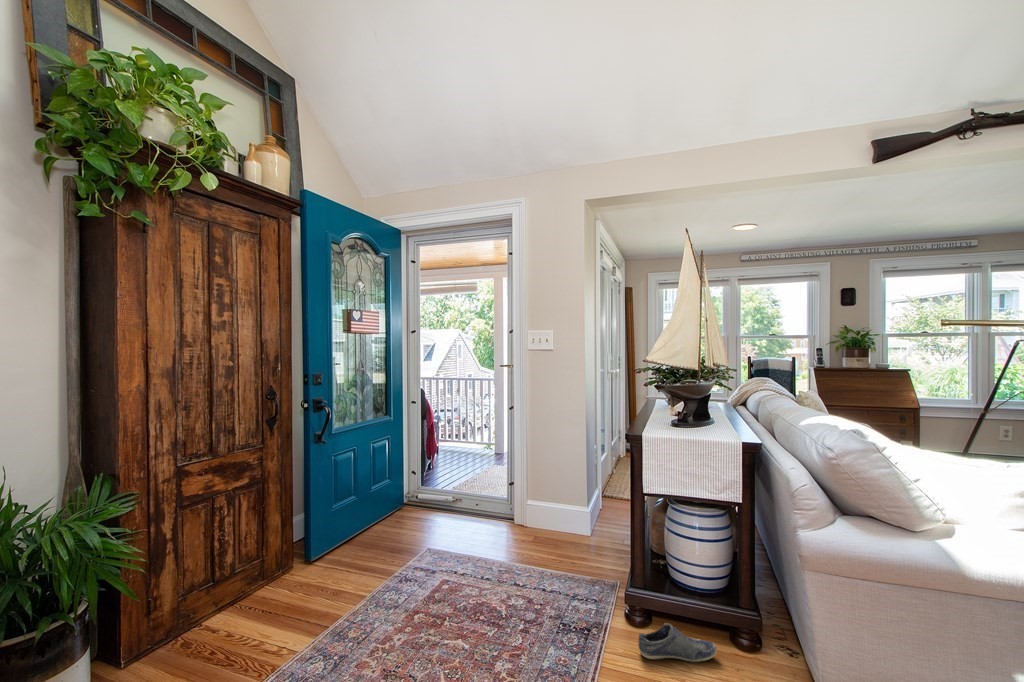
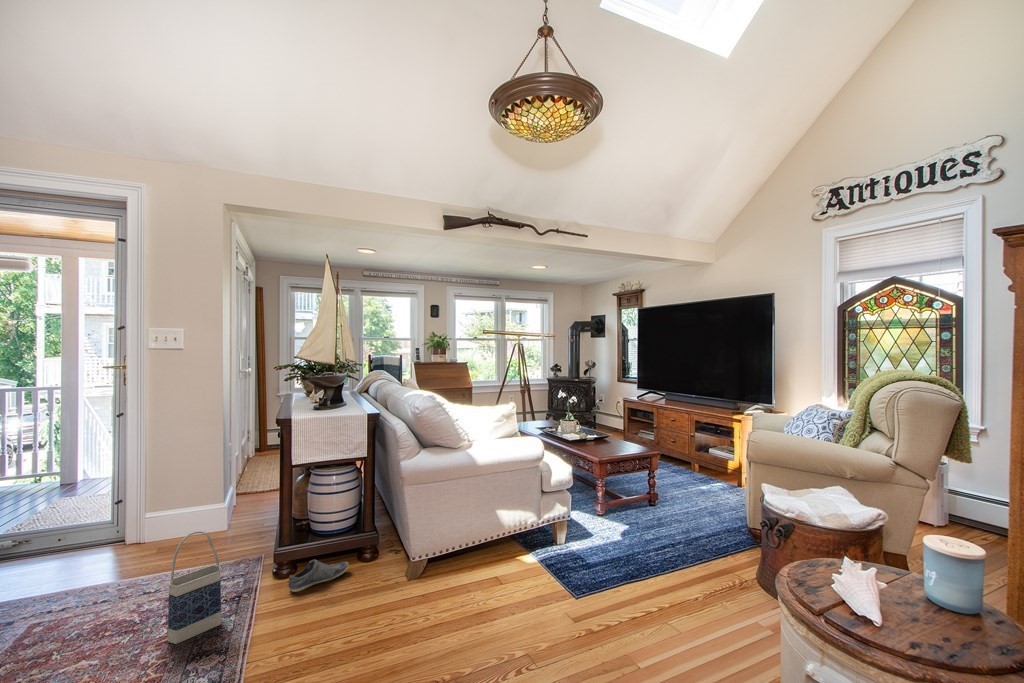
bag: none [519,548,566,665] -> present [168,531,221,644]

